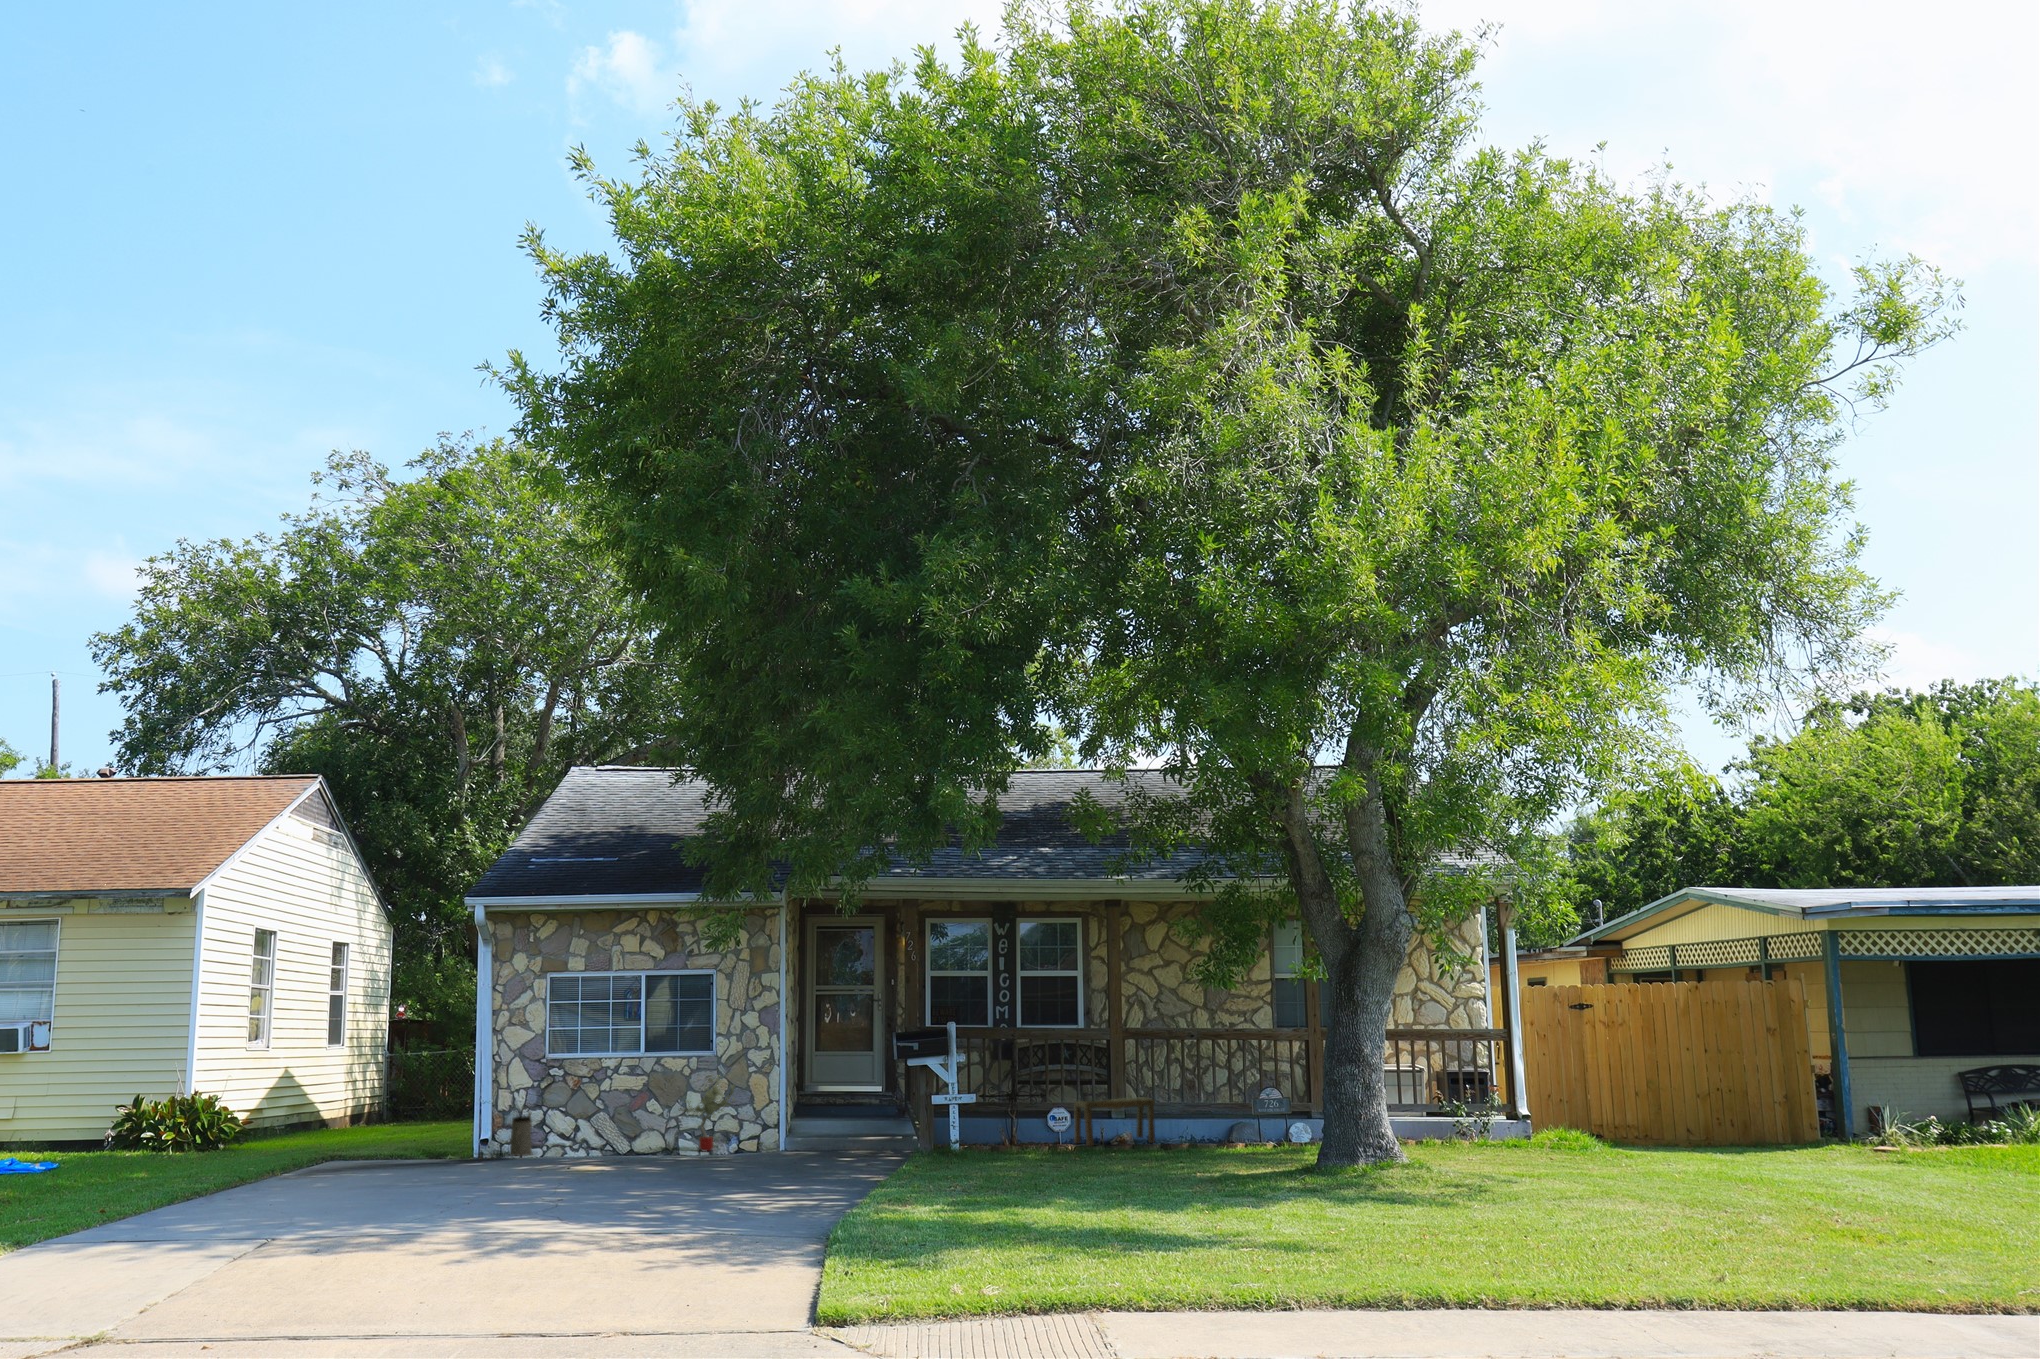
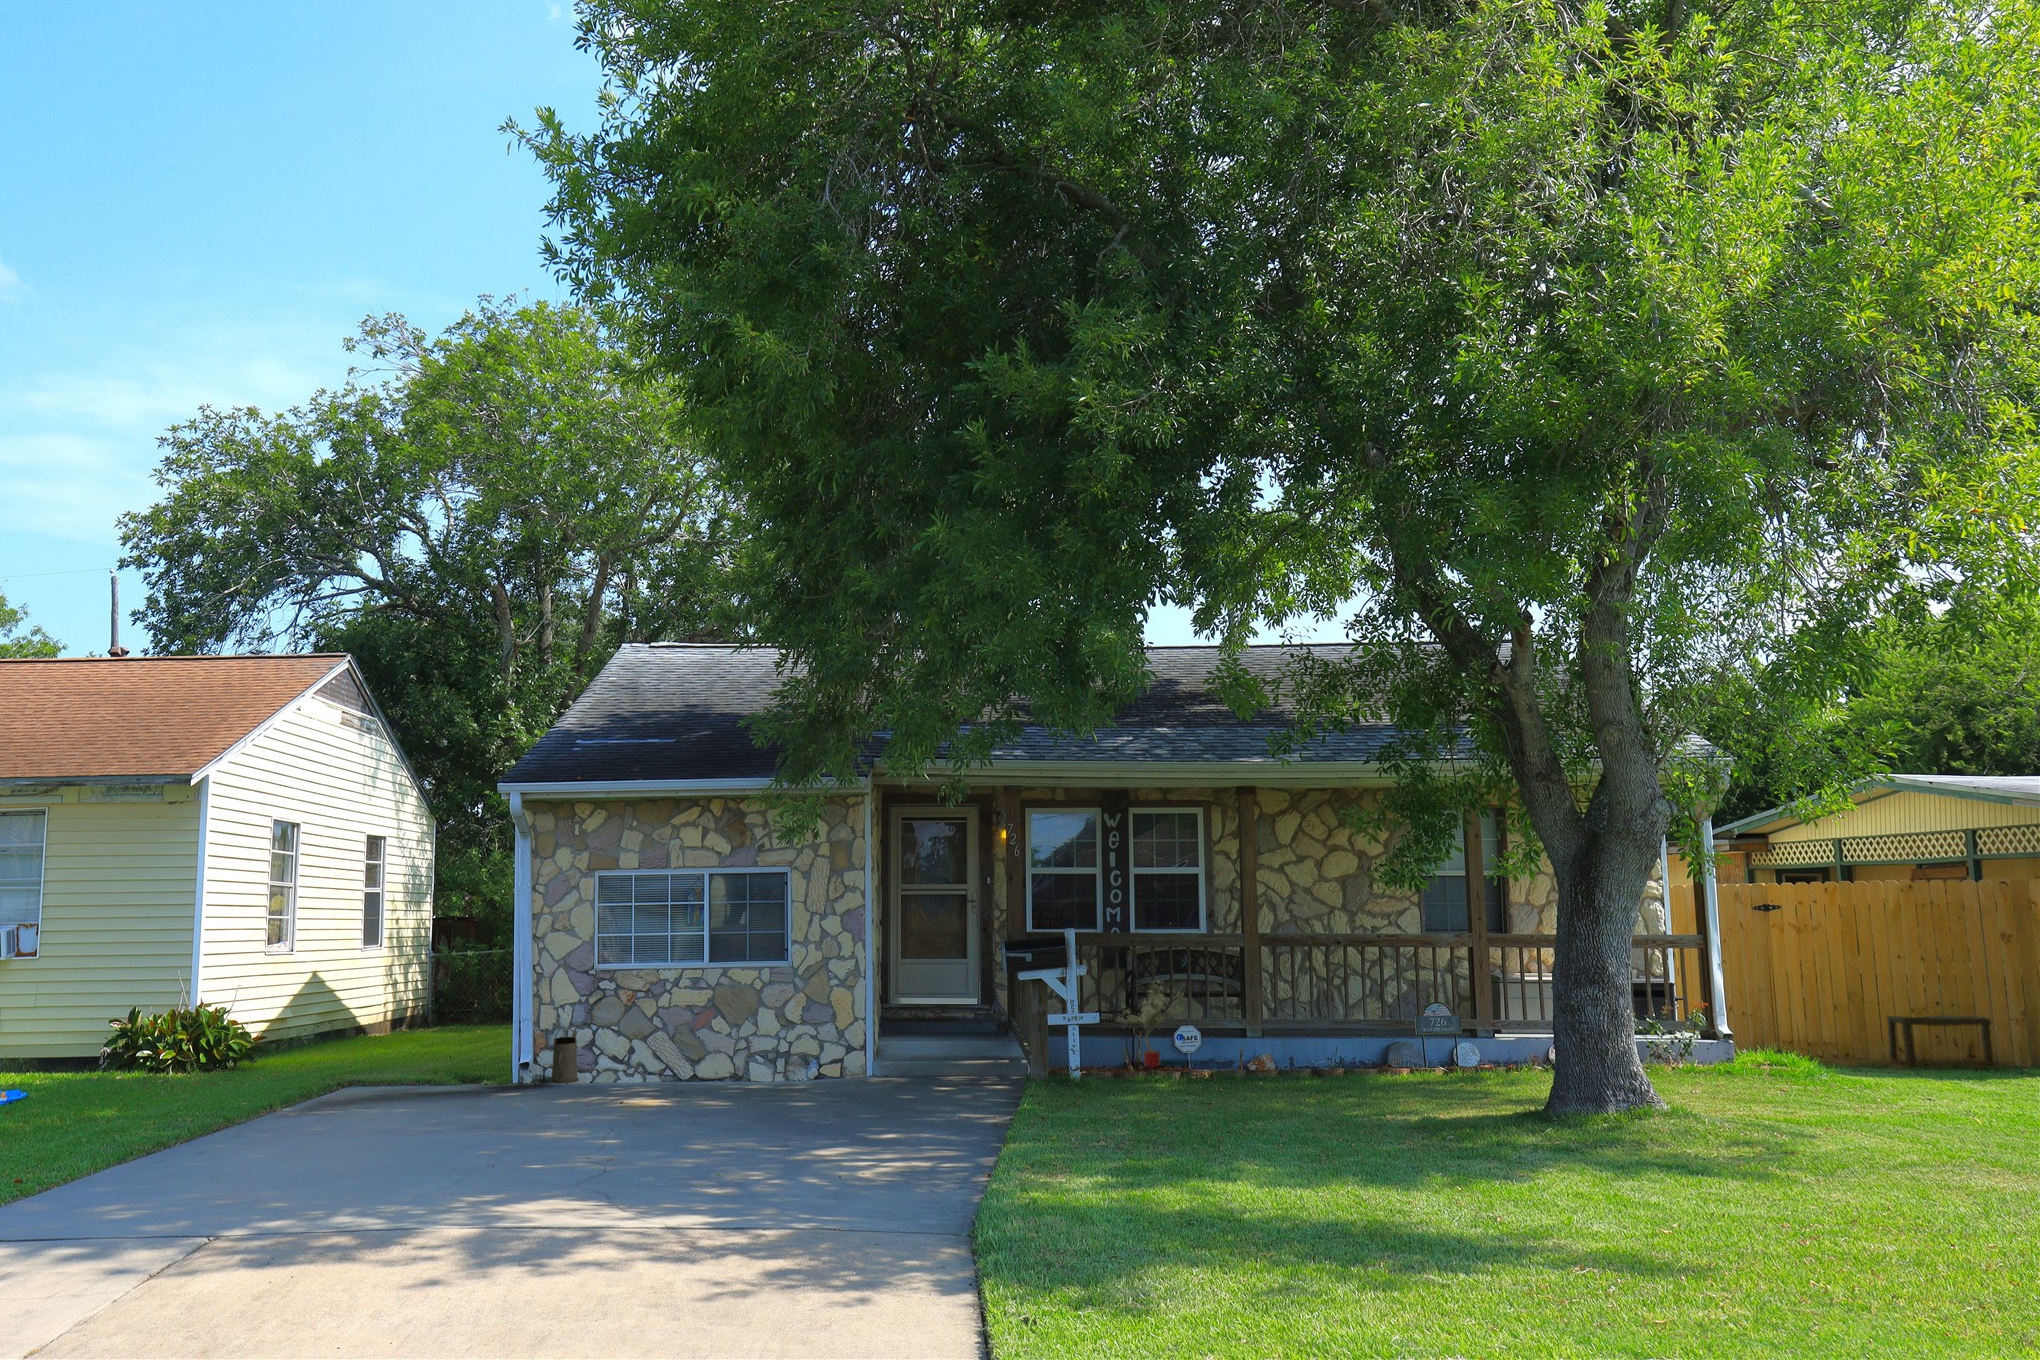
potted tree: present [679,1075,735,1152] -> present [1118,981,1184,1068]
bench: present [1074,1097,1155,1146] -> present [1887,1015,1993,1065]

